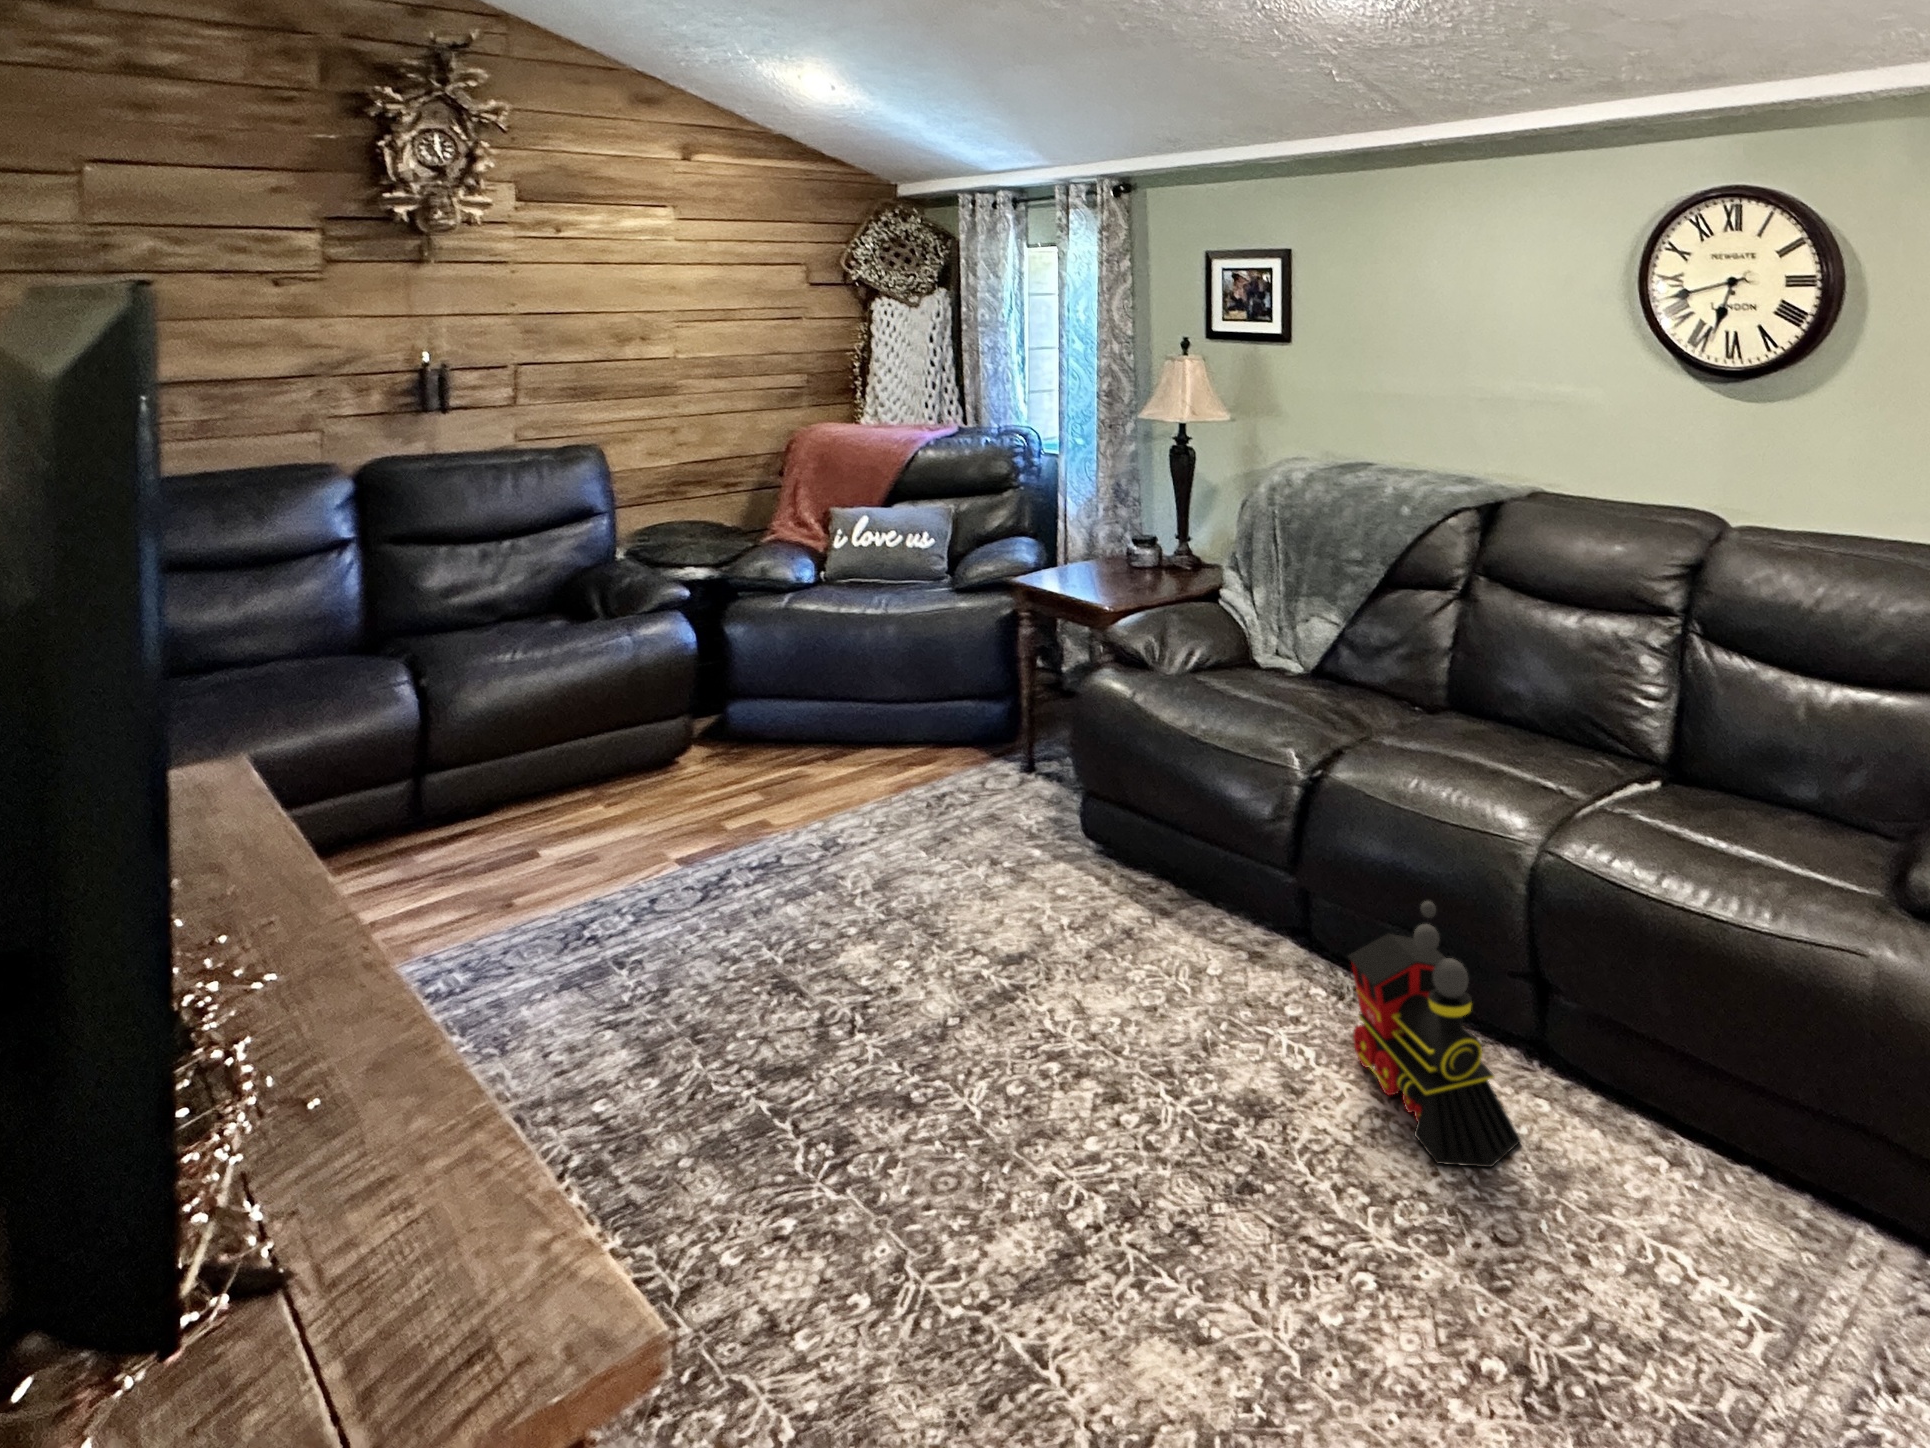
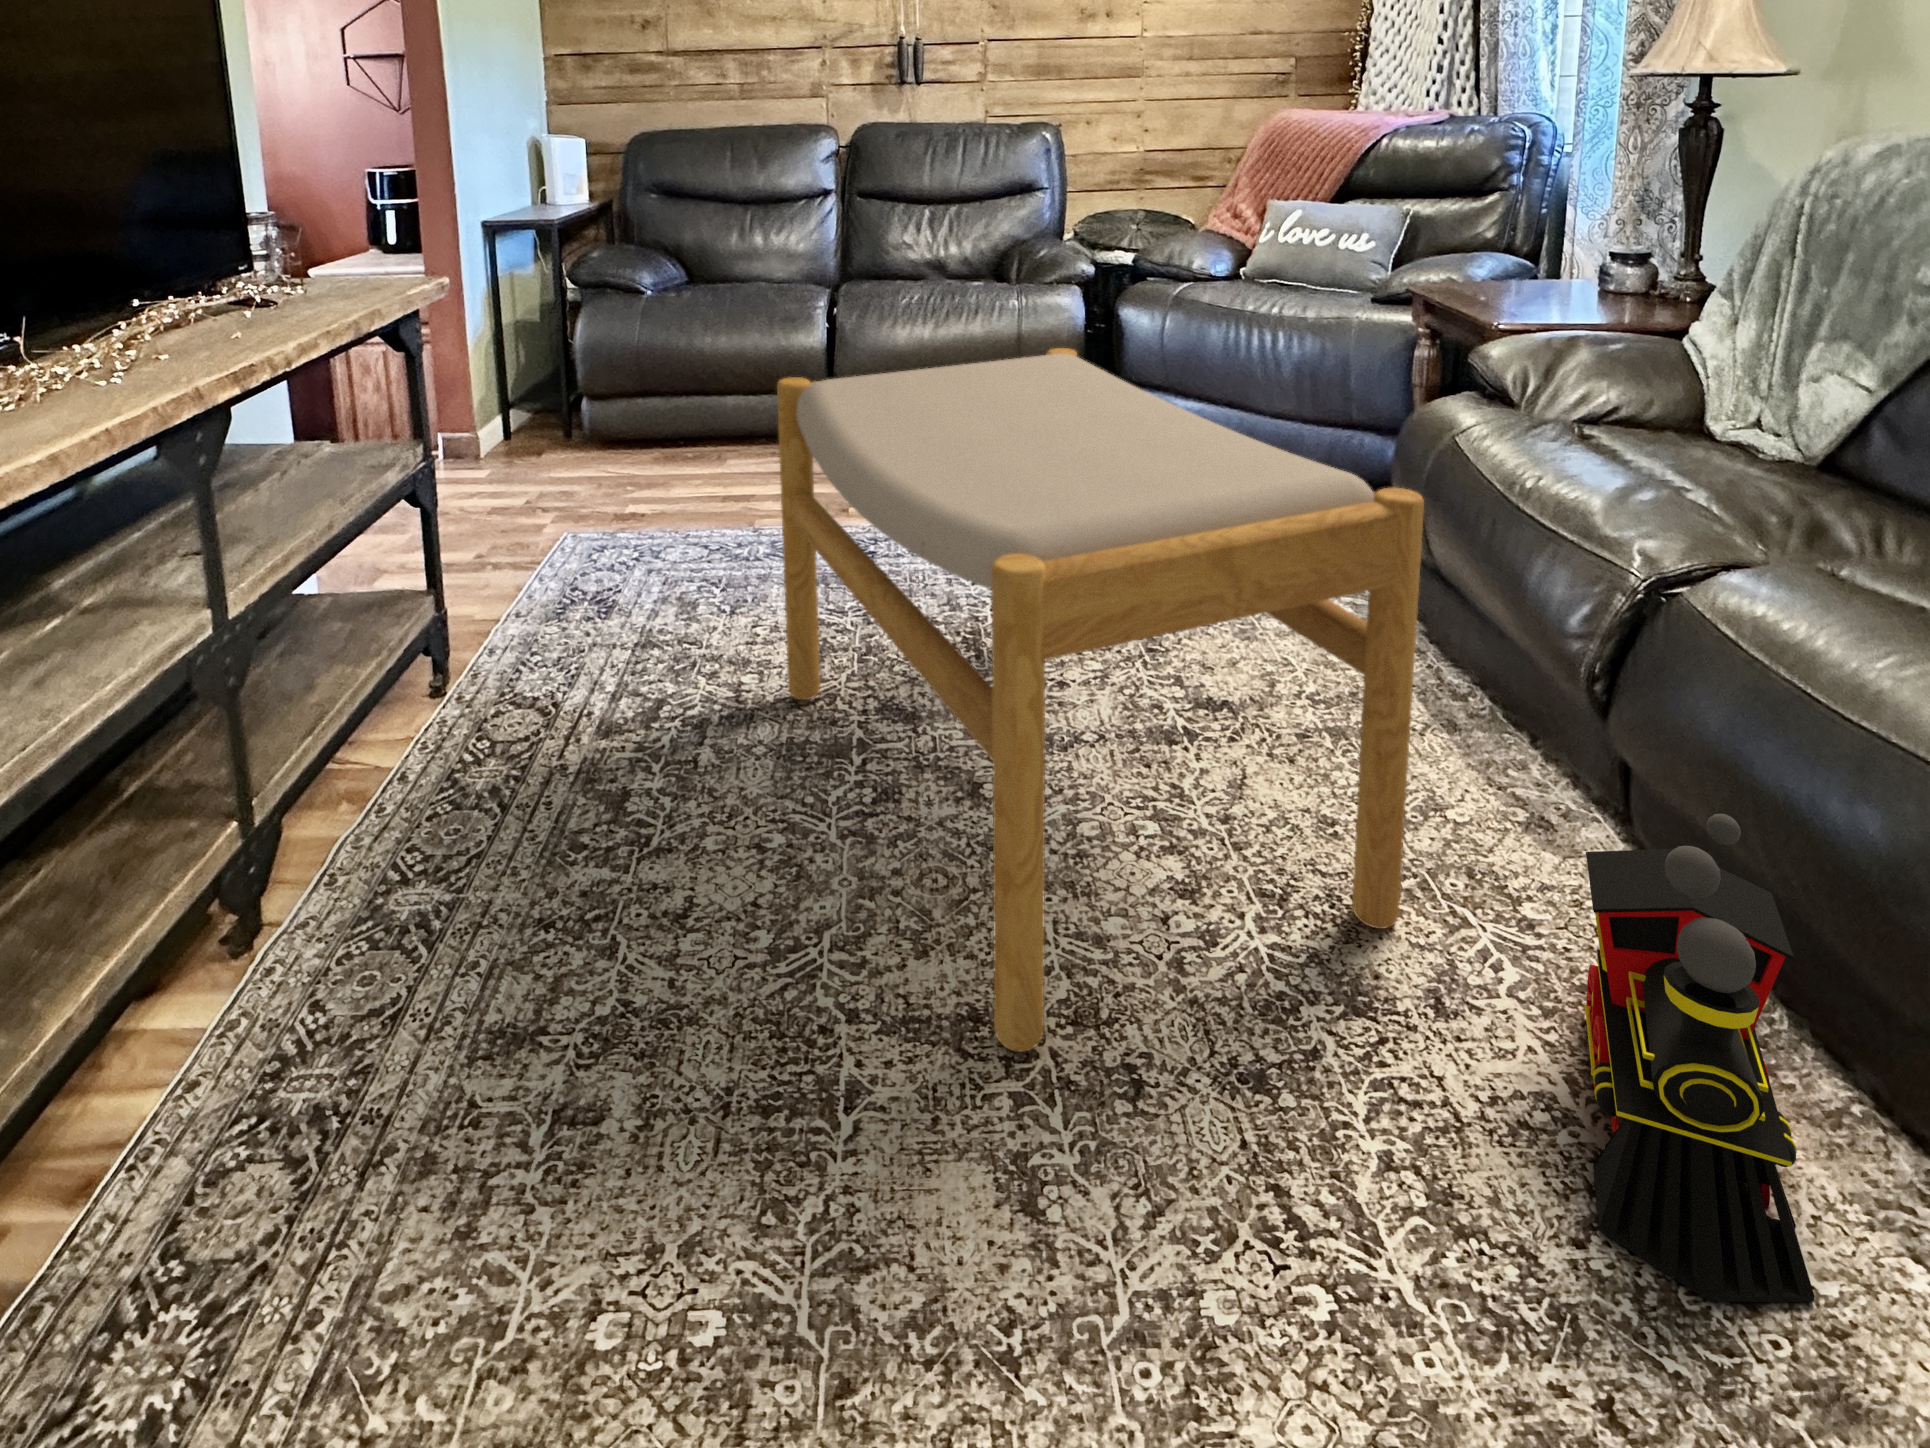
footstool: none [673,695,1244,1260] -> present [777,348,1424,1052]

